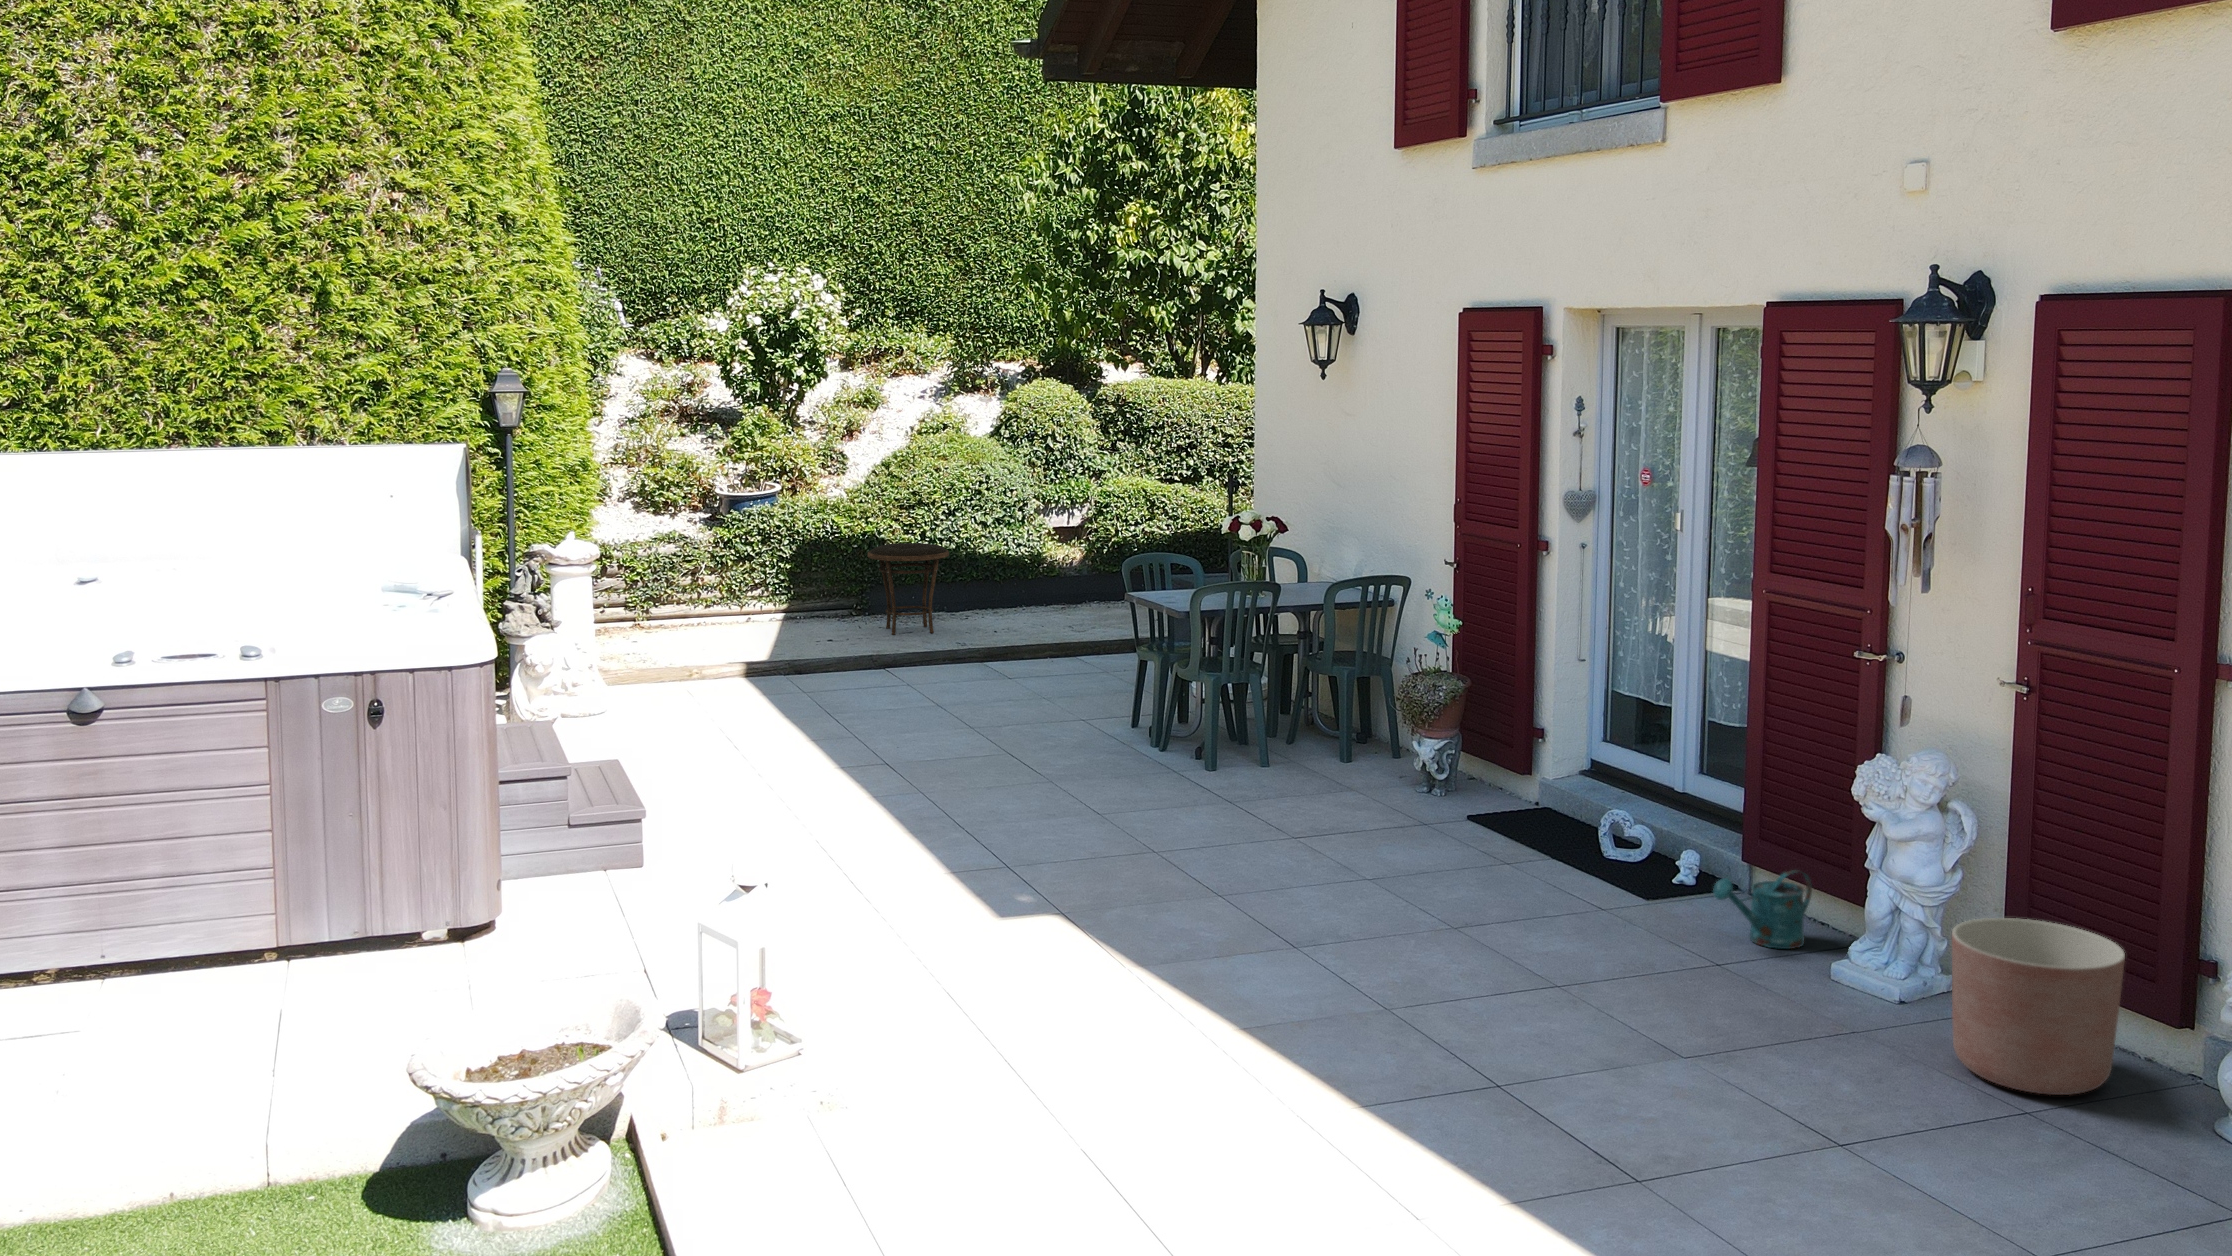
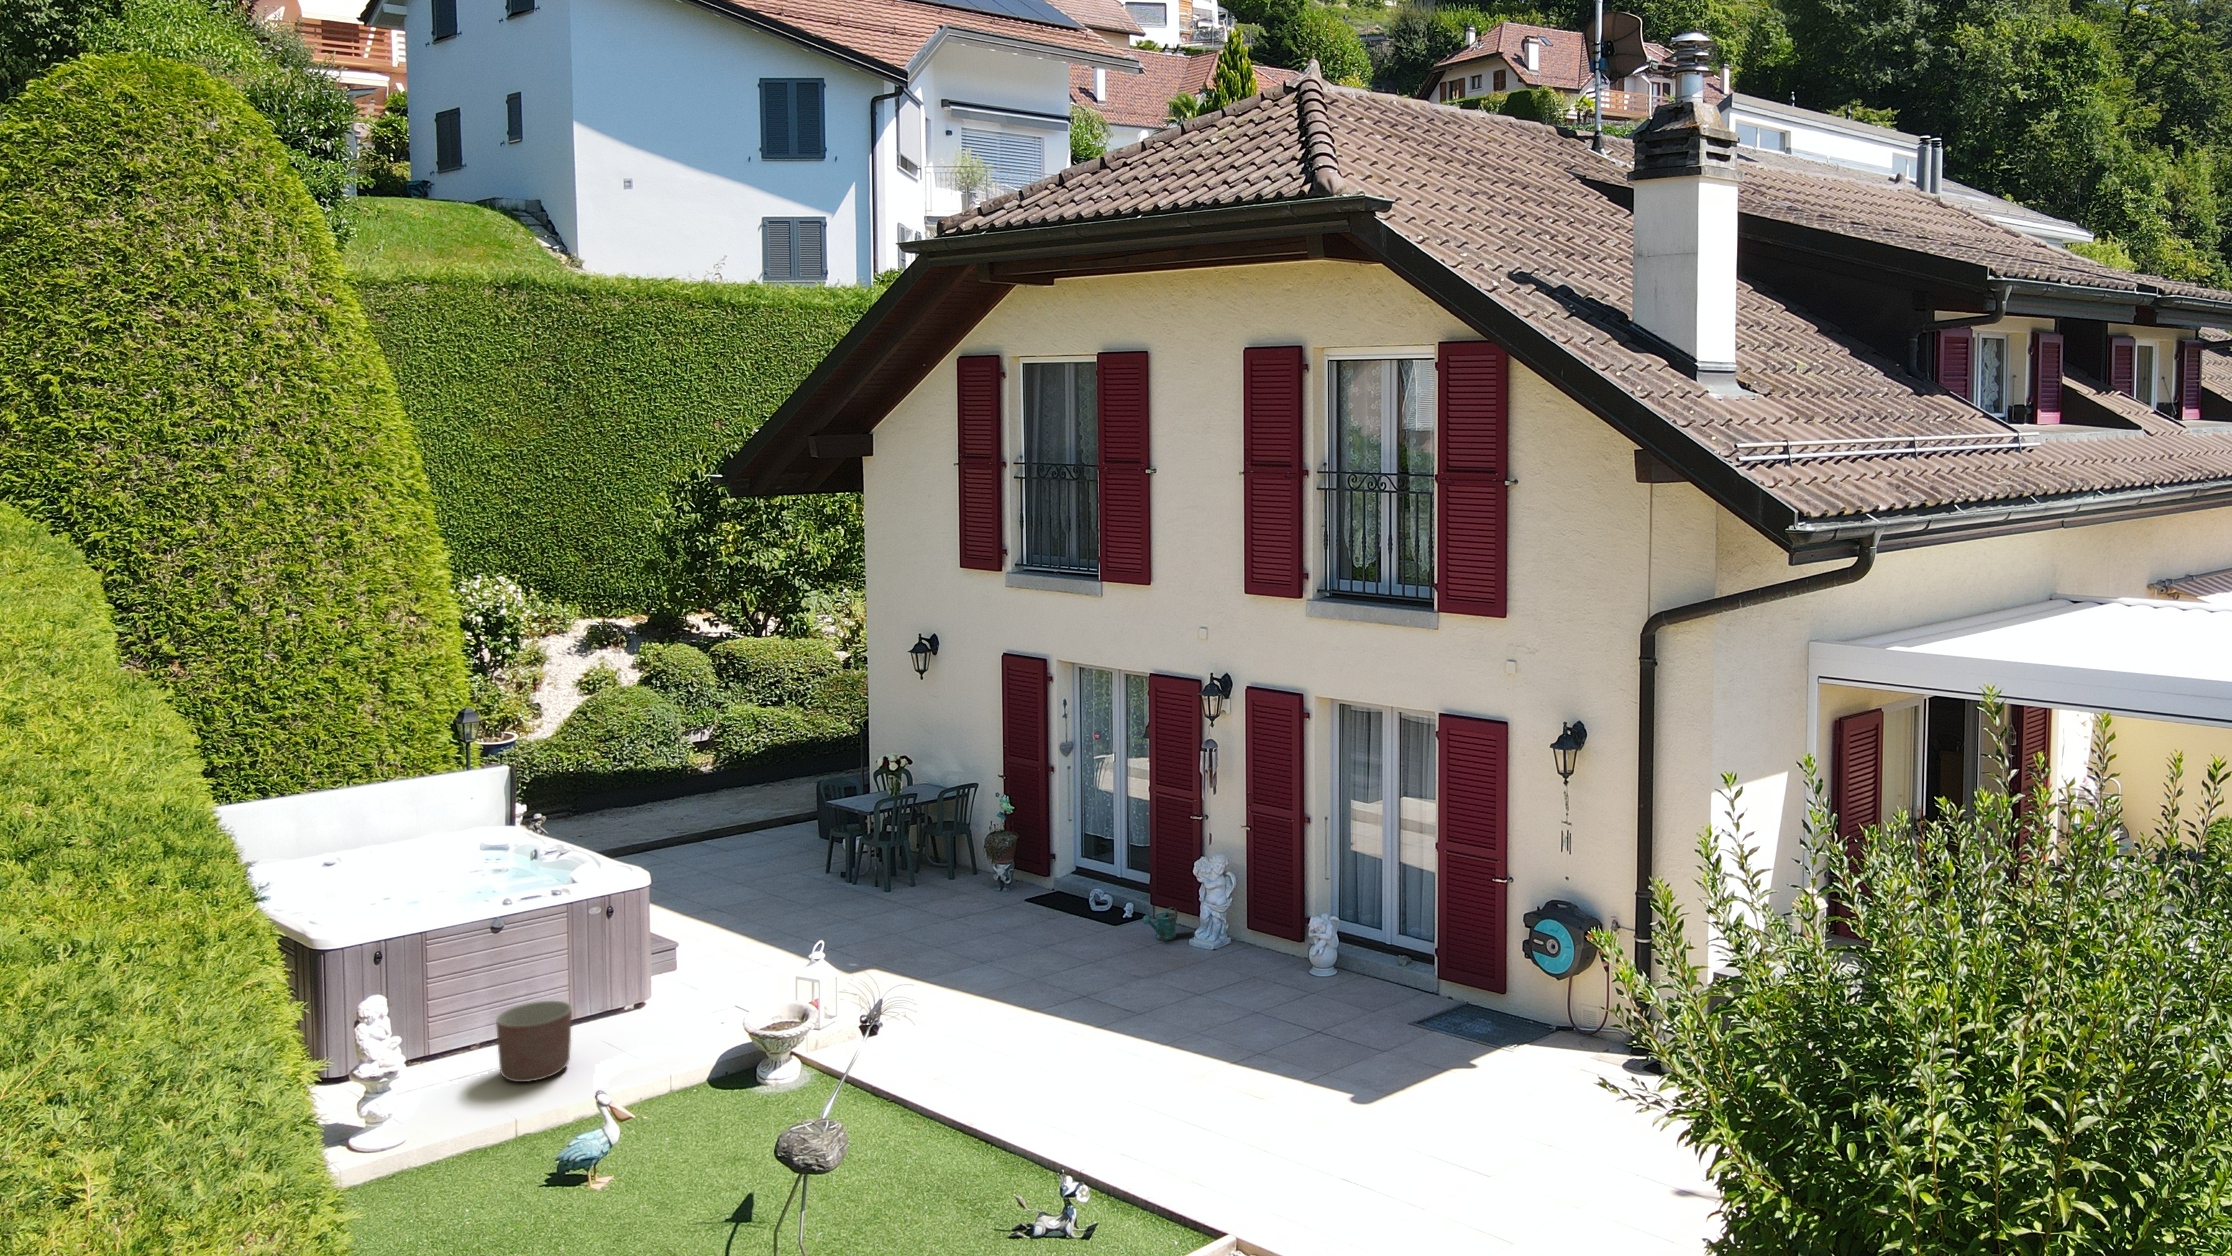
side table: present [867,543,949,635] -> none [605,769,661,829]
planter: present [1952,918,2125,1095] -> present [496,1001,572,1082]

